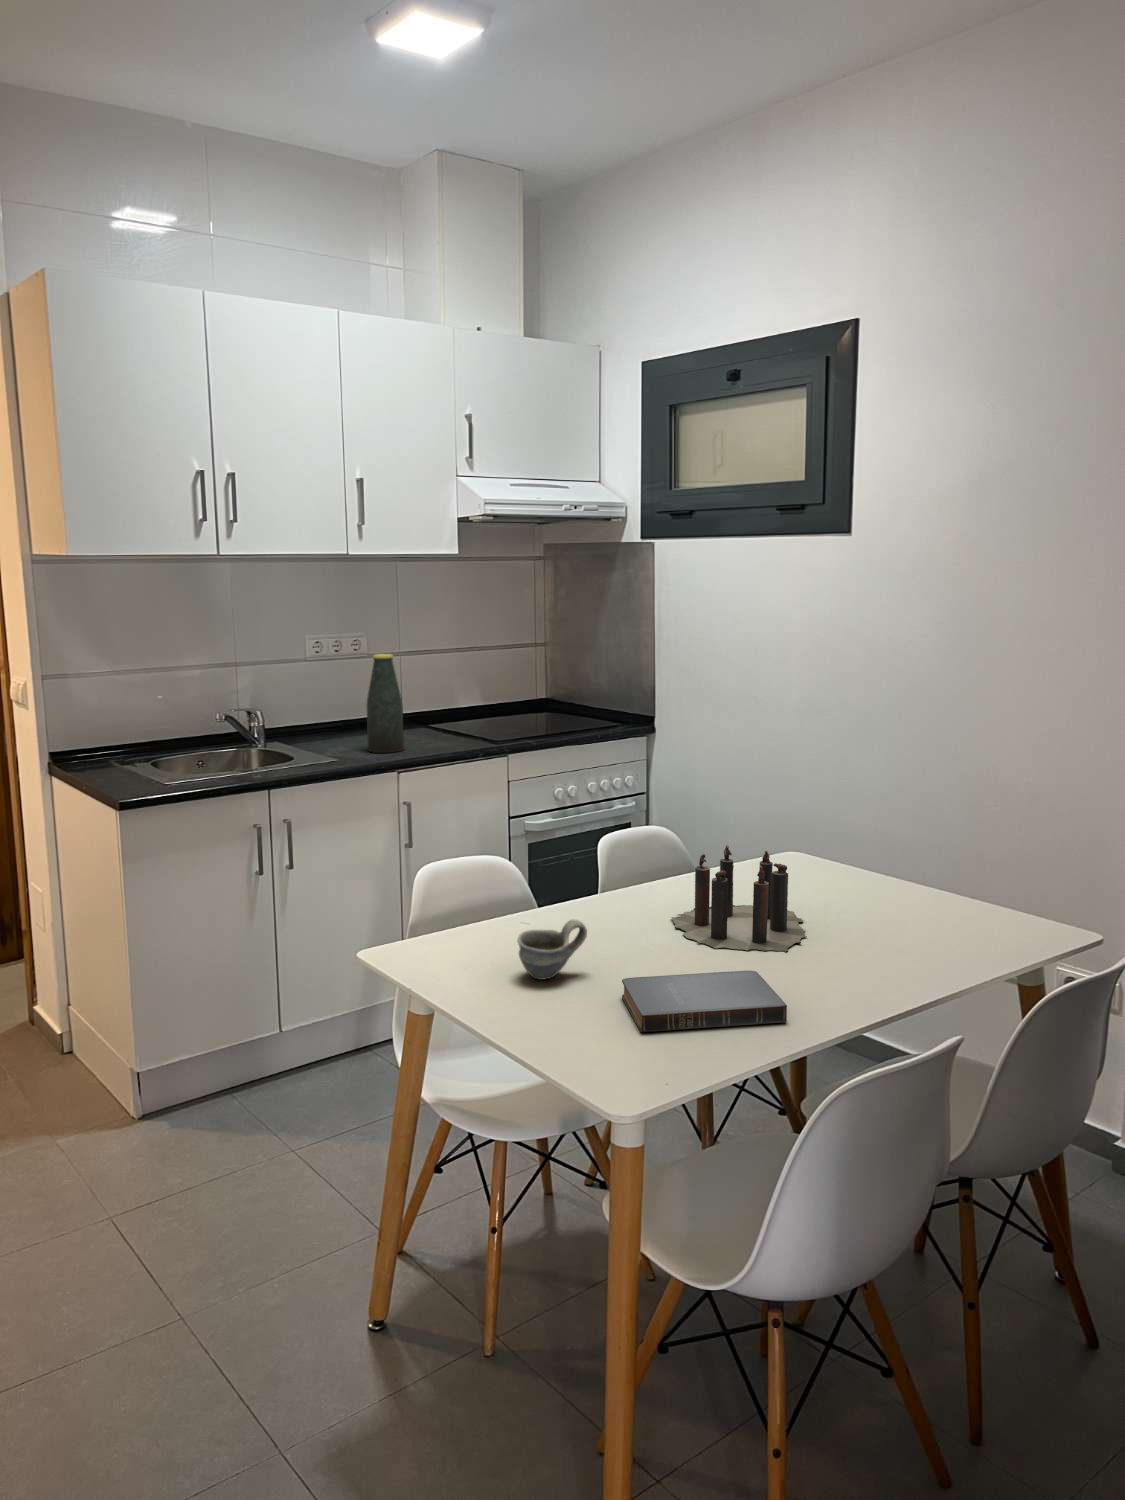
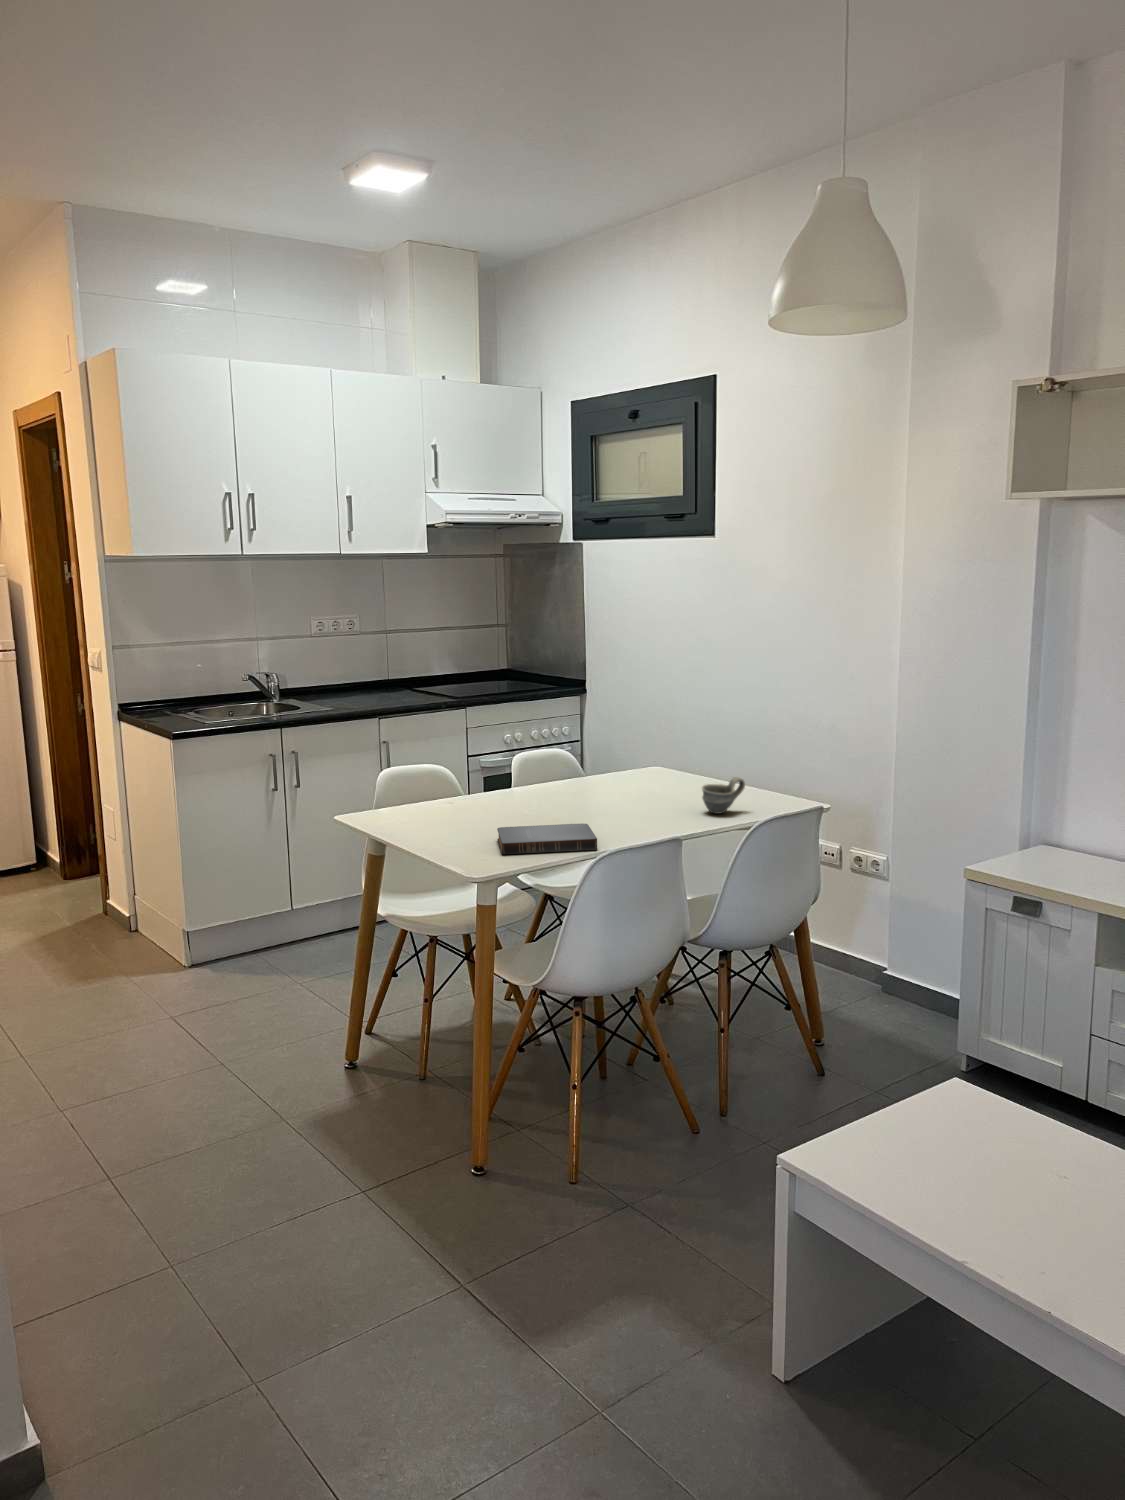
bottle: present [367,654,404,753] -> none [356,630,385,705]
candle: present [671,845,807,952] -> none [541,752,661,819]
cup: present [518,919,587,980] -> present [702,777,745,814]

